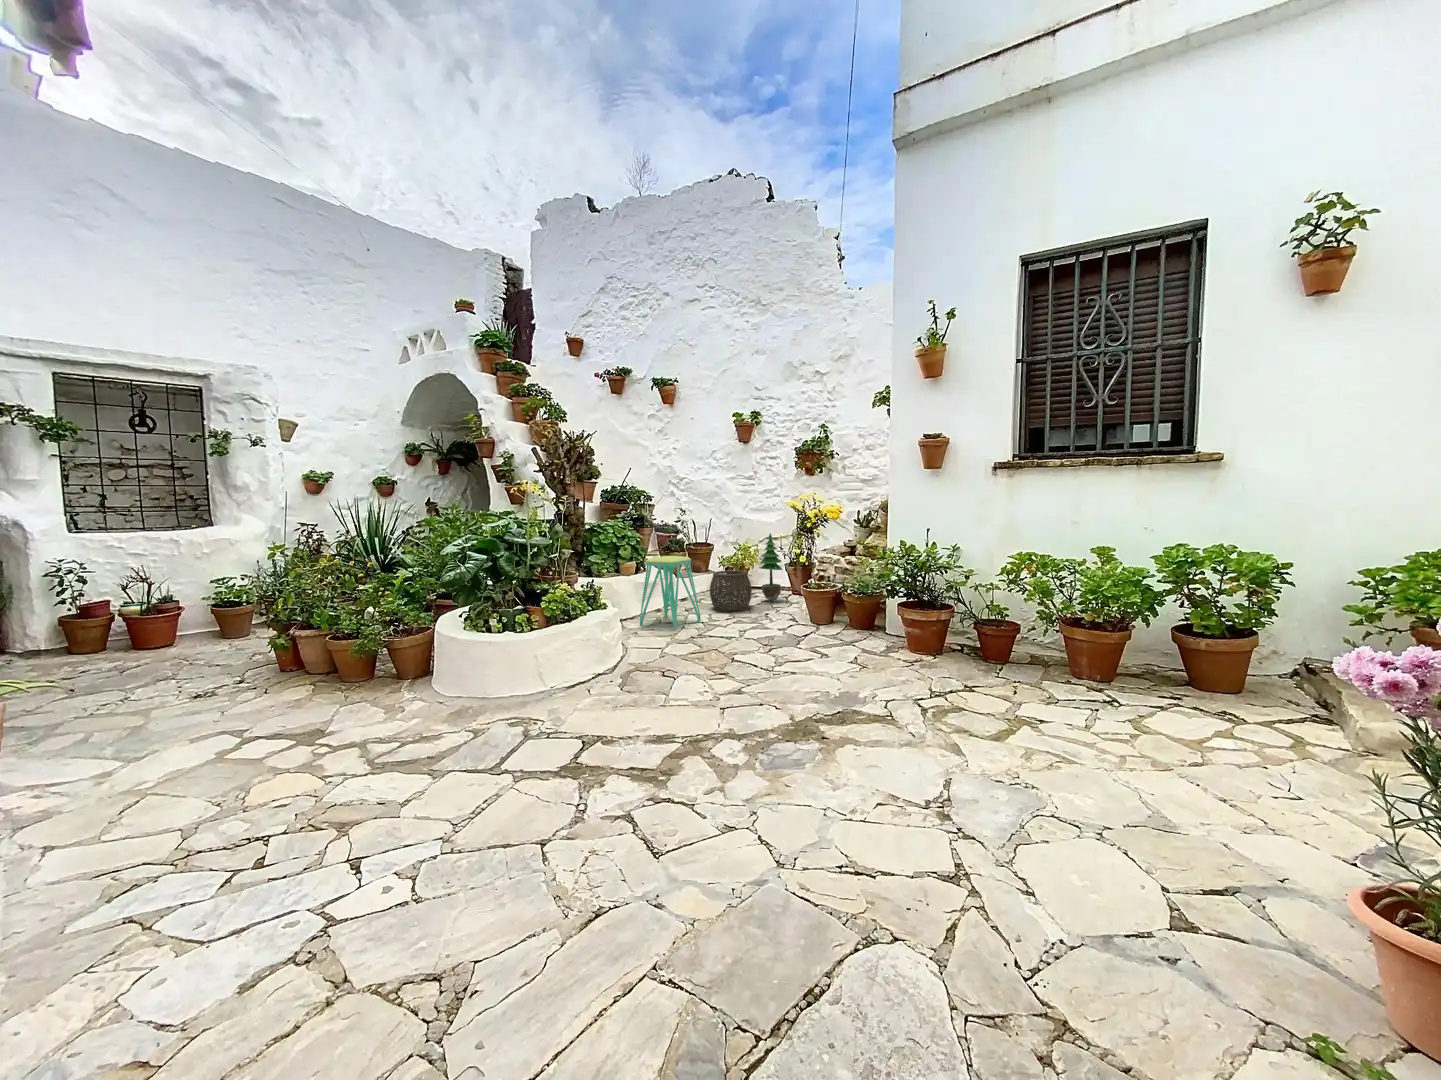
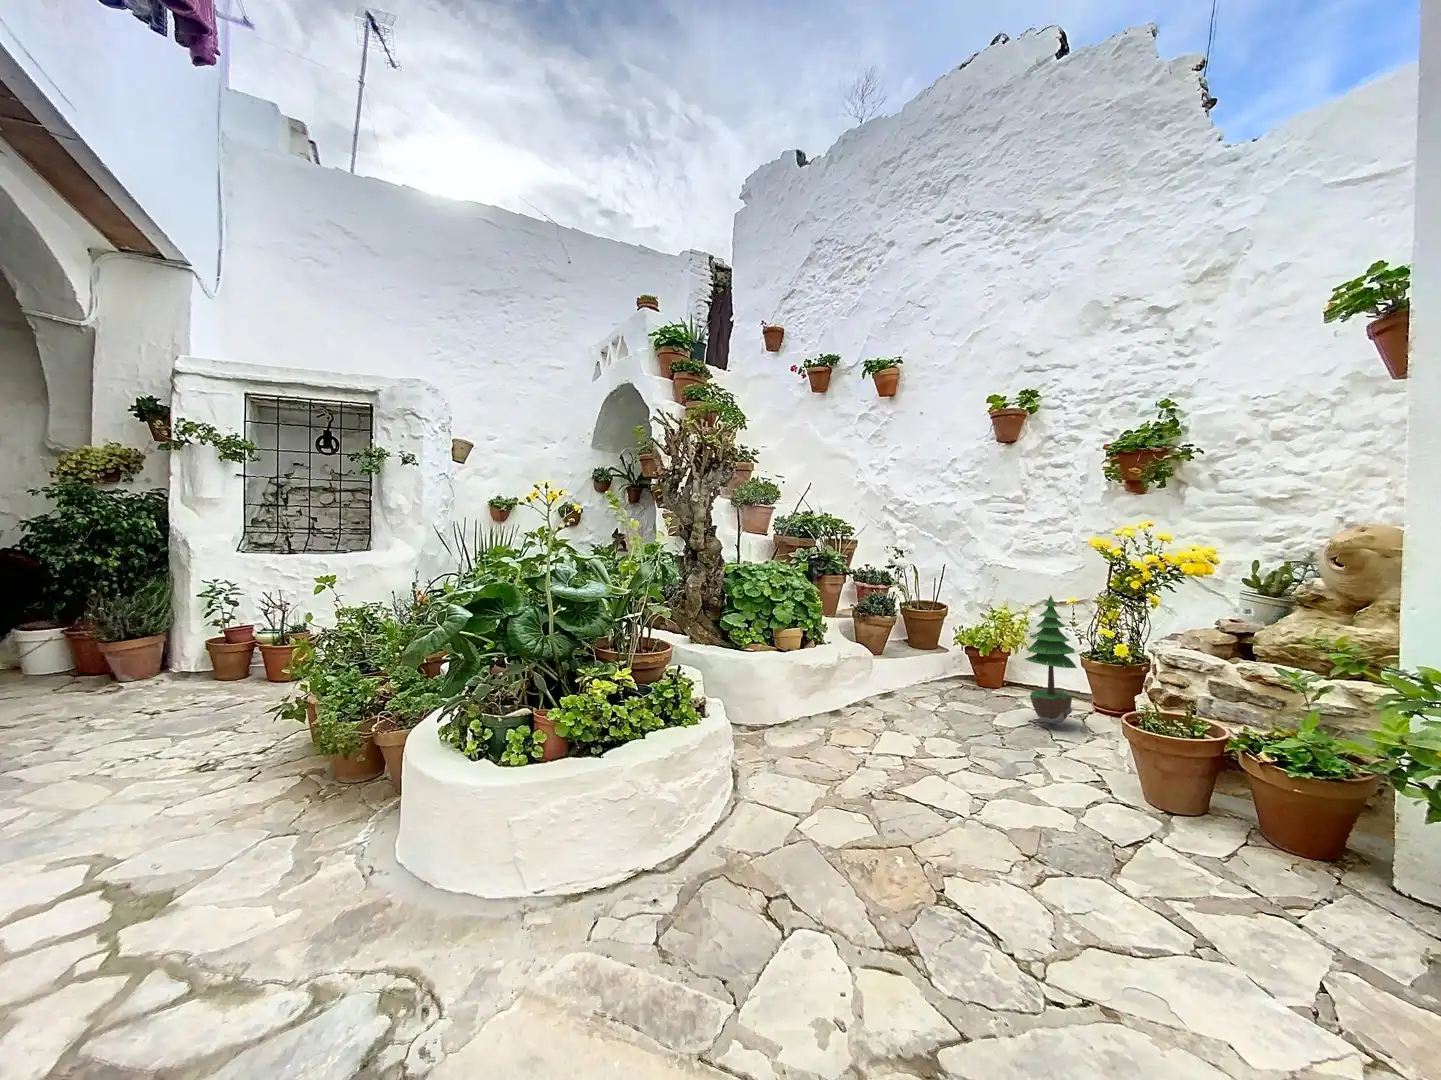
stool: present [640,556,701,629] -> none [779,627,894,773]
woven basket: present [709,570,752,611] -> none [922,658,1009,741]

